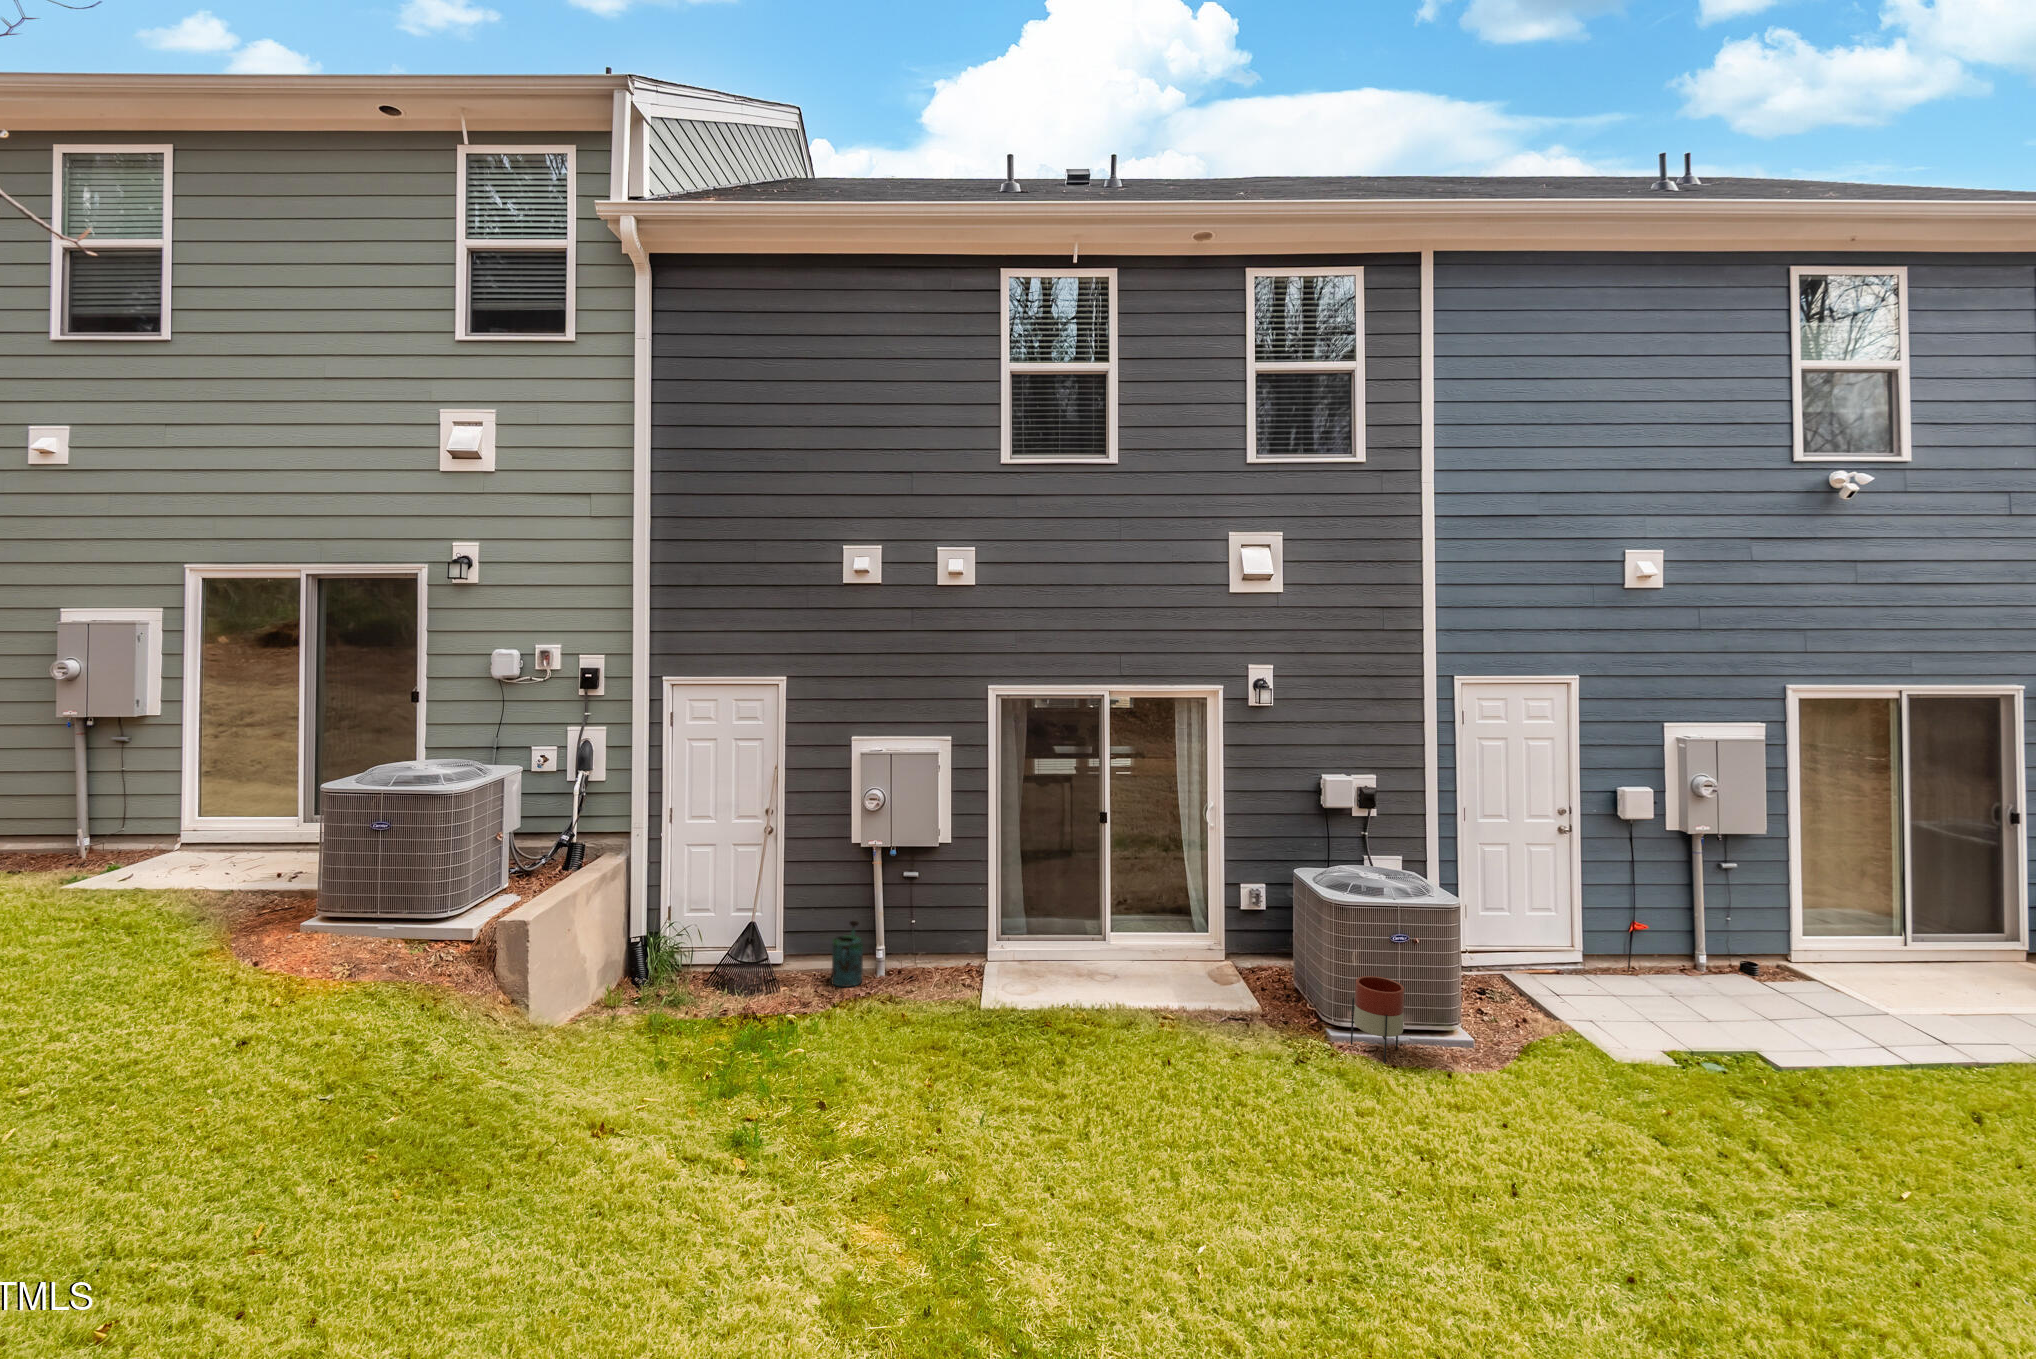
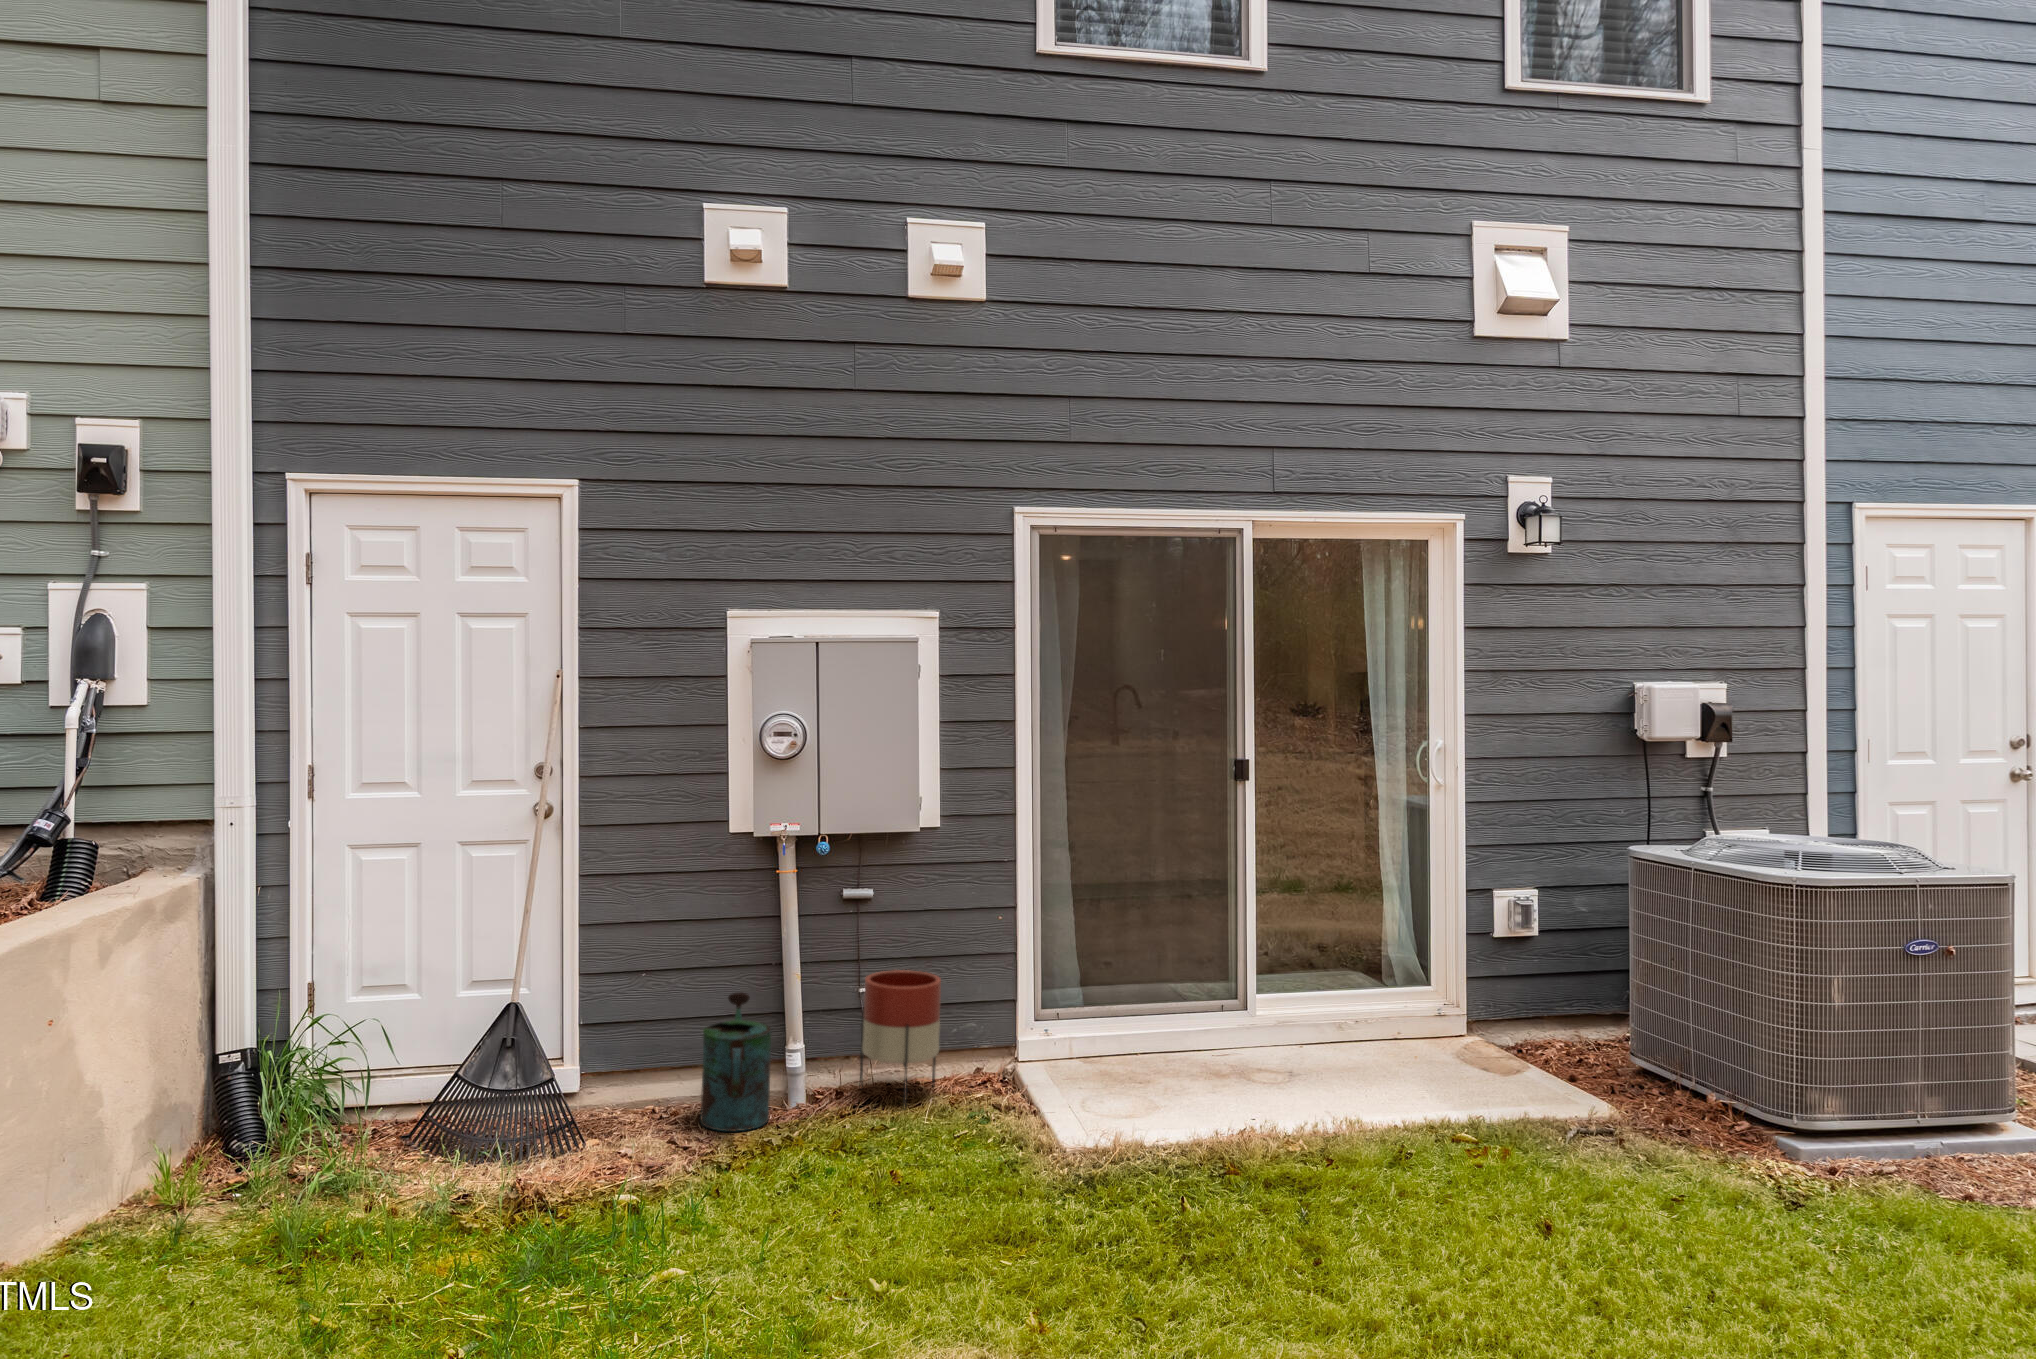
planter: present [1351,976,1405,1063] -> present [860,970,941,1107]

